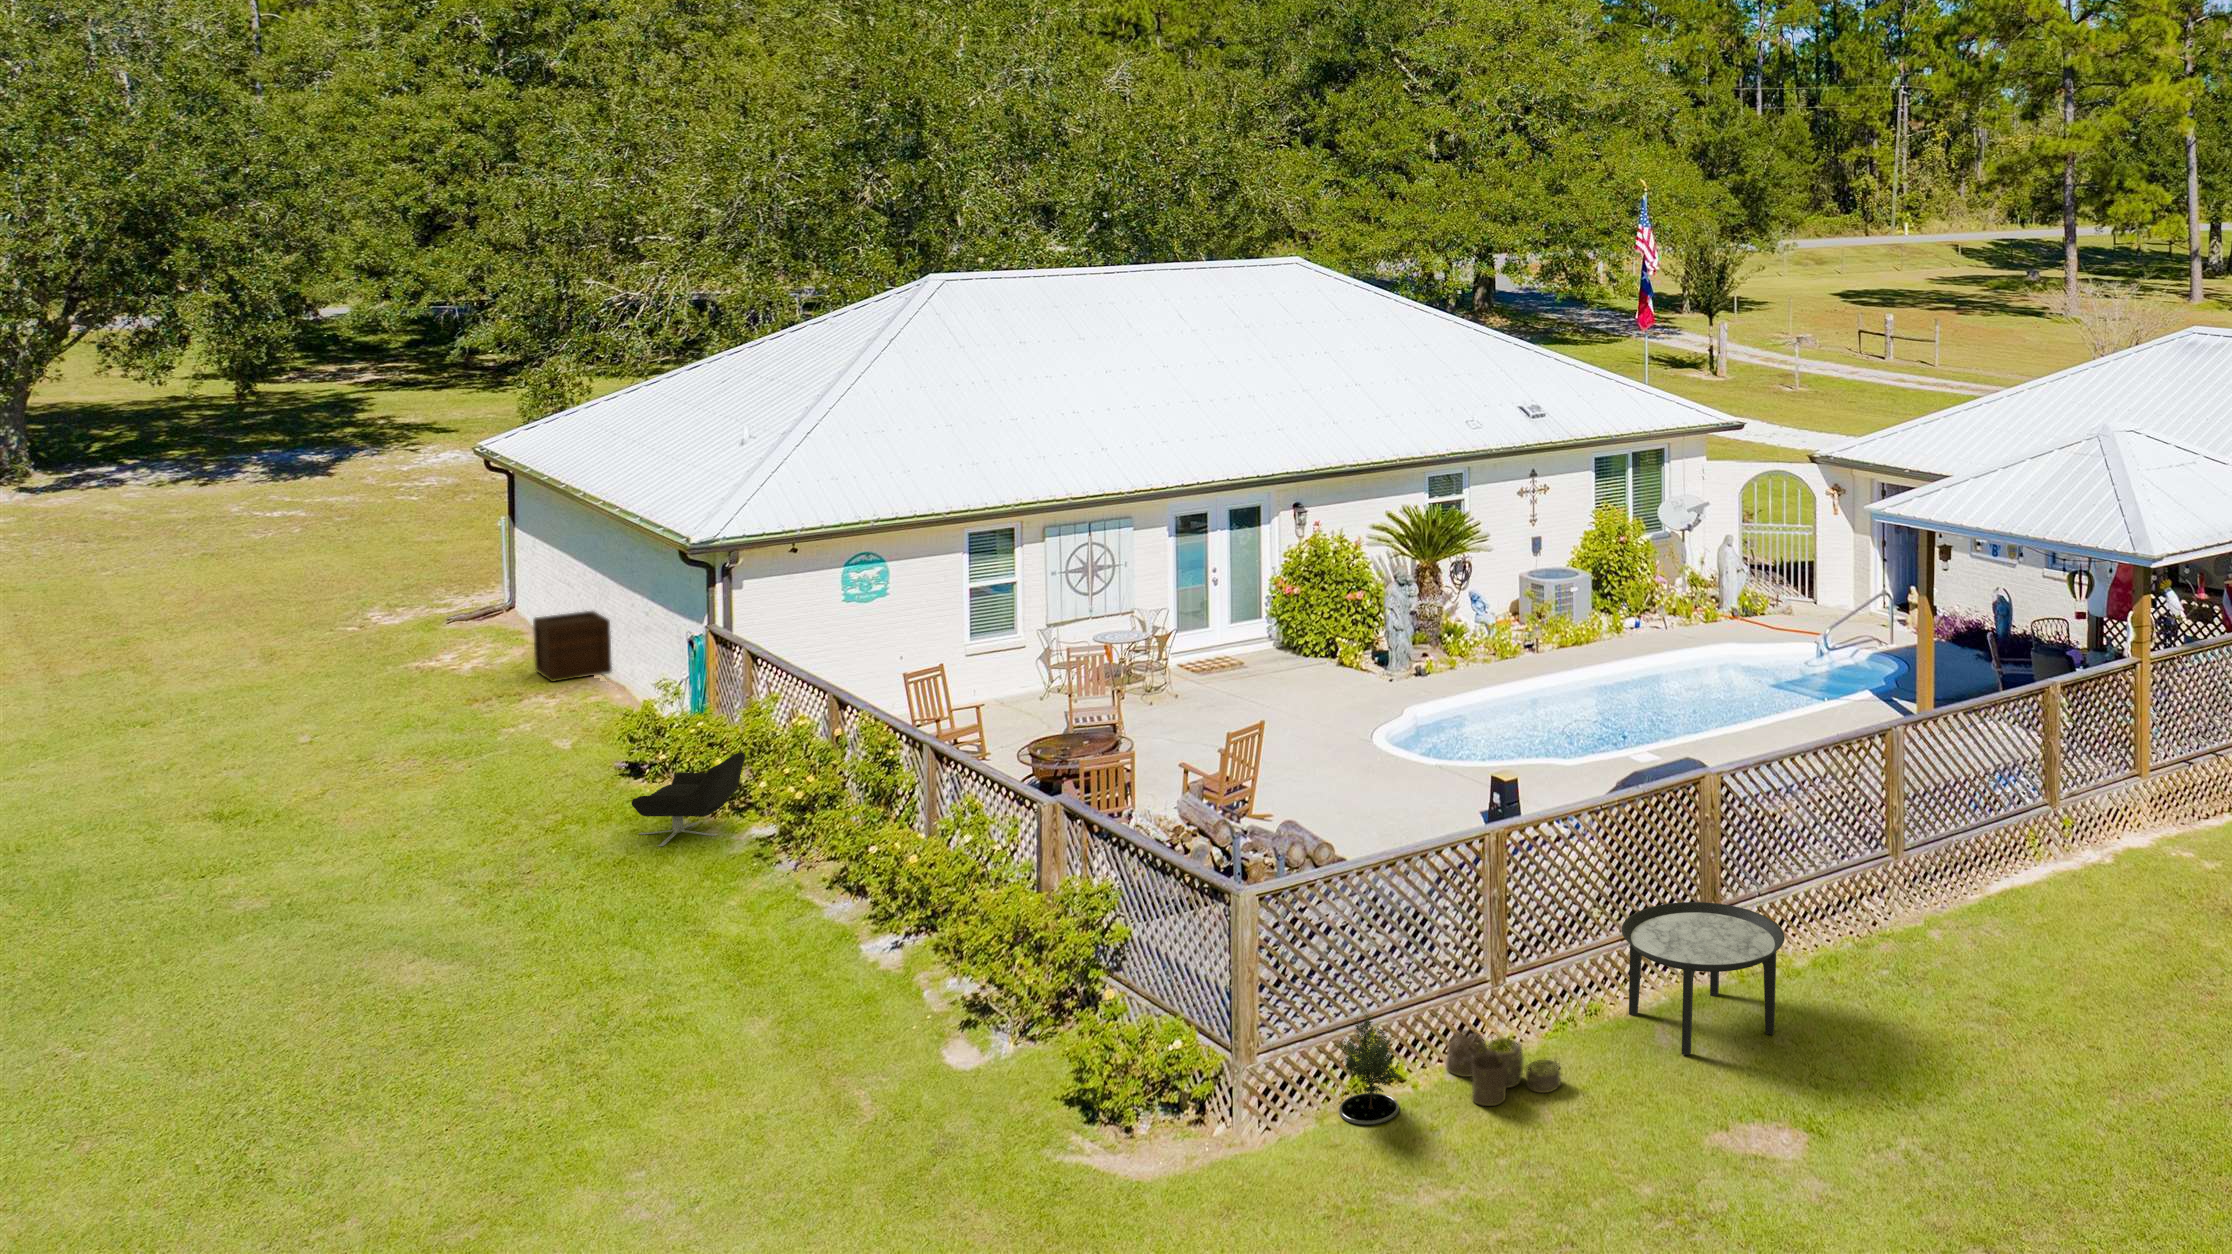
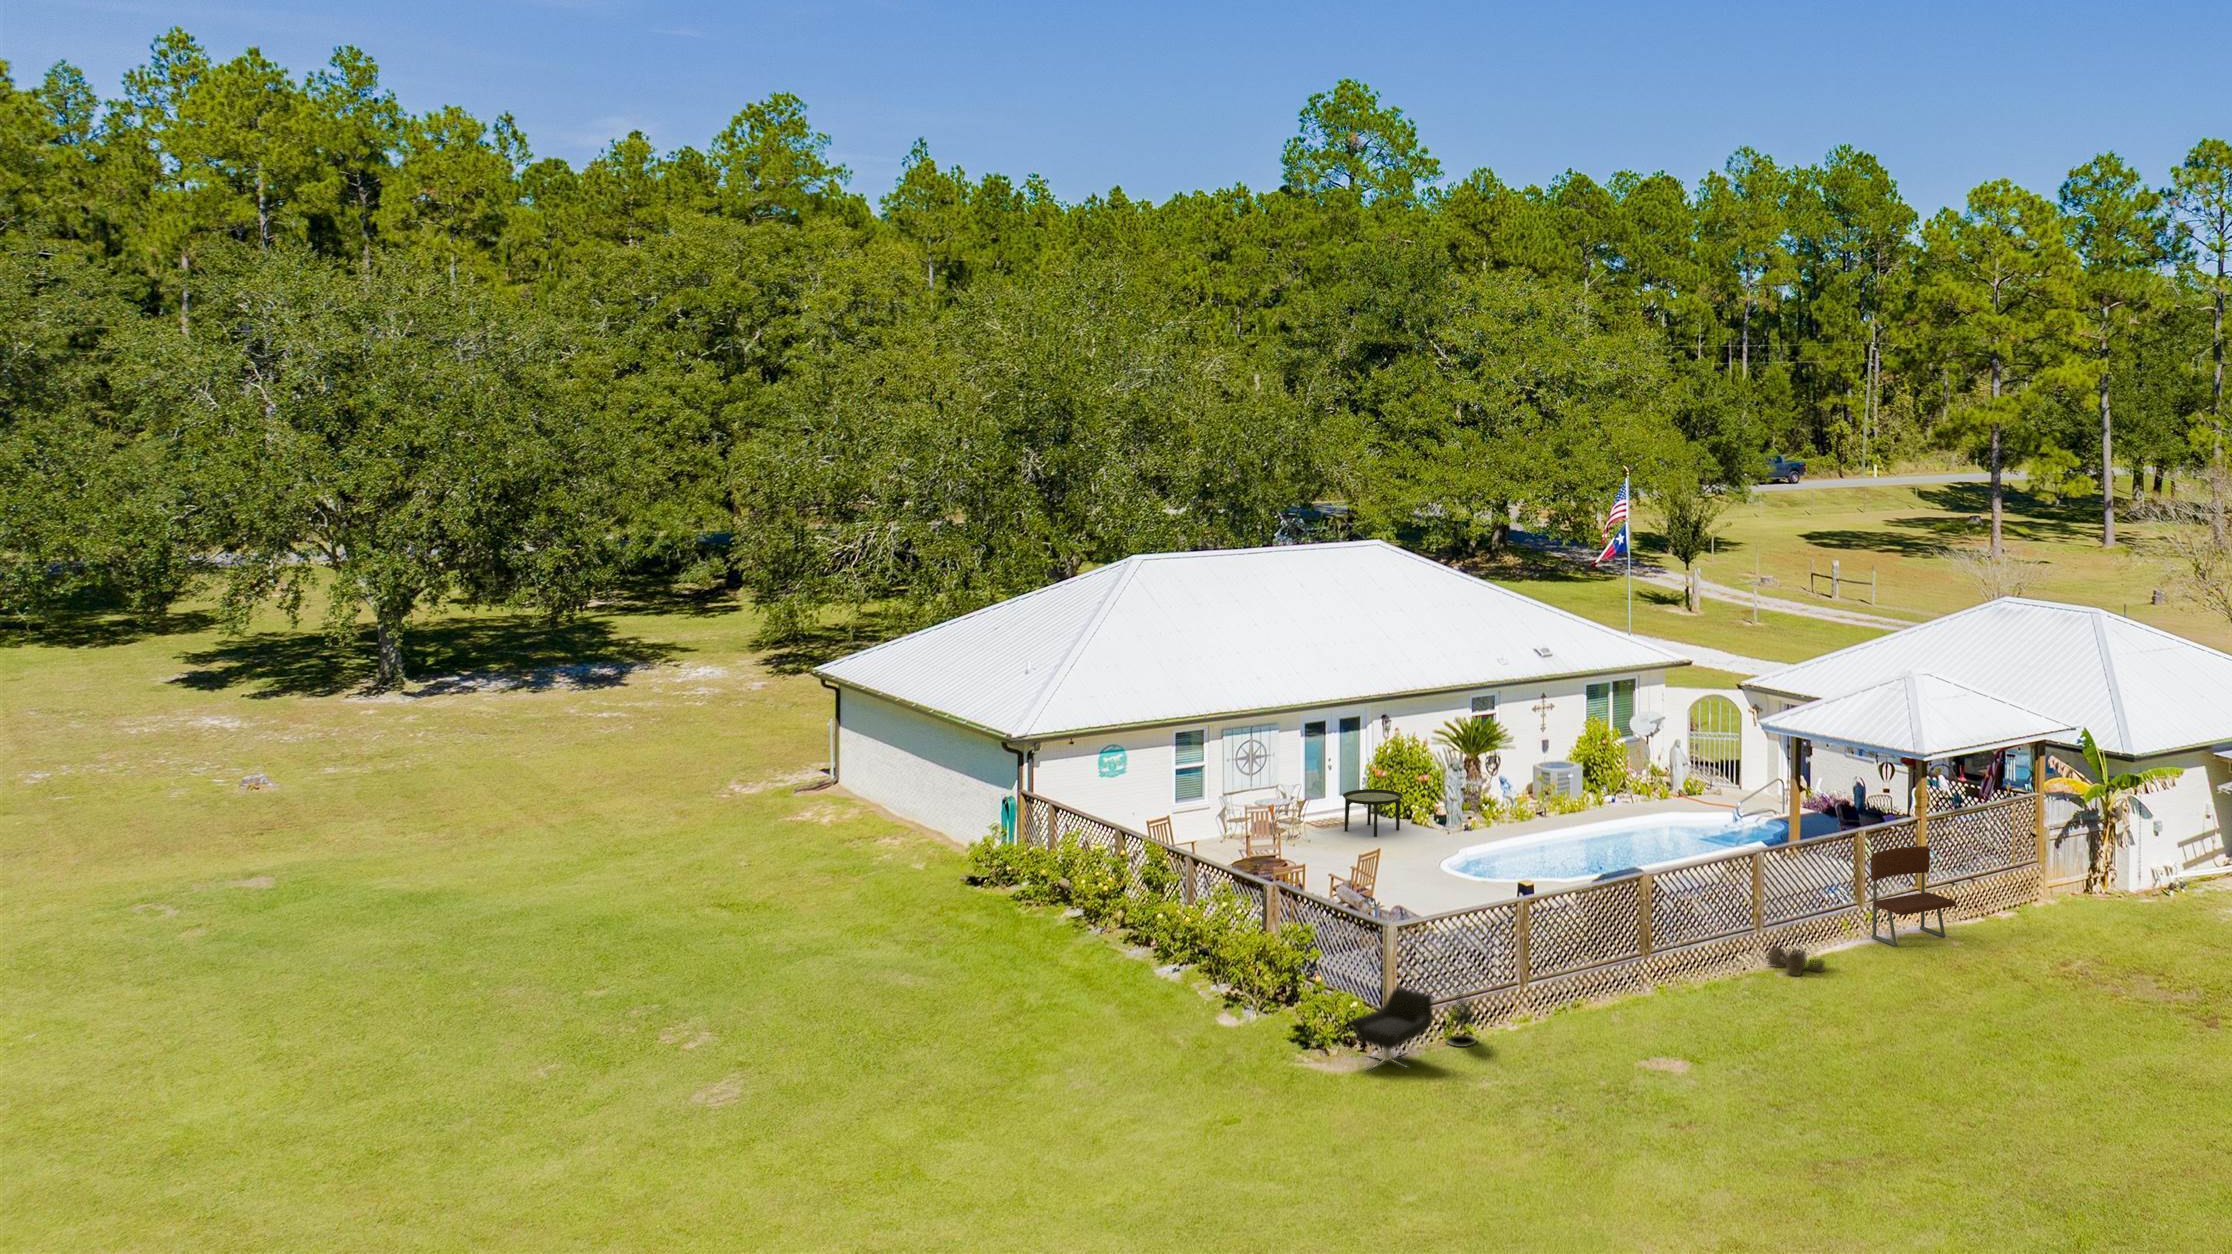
wooden crate: present [533,611,612,681] -> none [873,783,926,831]
bench: none [2072,706,2213,874] -> present [1871,846,1956,947]
lounge chair: present [632,752,745,846] -> present [1350,987,1433,1063]
round table: present [1622,902,1785,1055] -> present [1343,789,1403,837]
woven basket: present [1446,1029,1560,1106] -> present [1768,947,1824,976]

